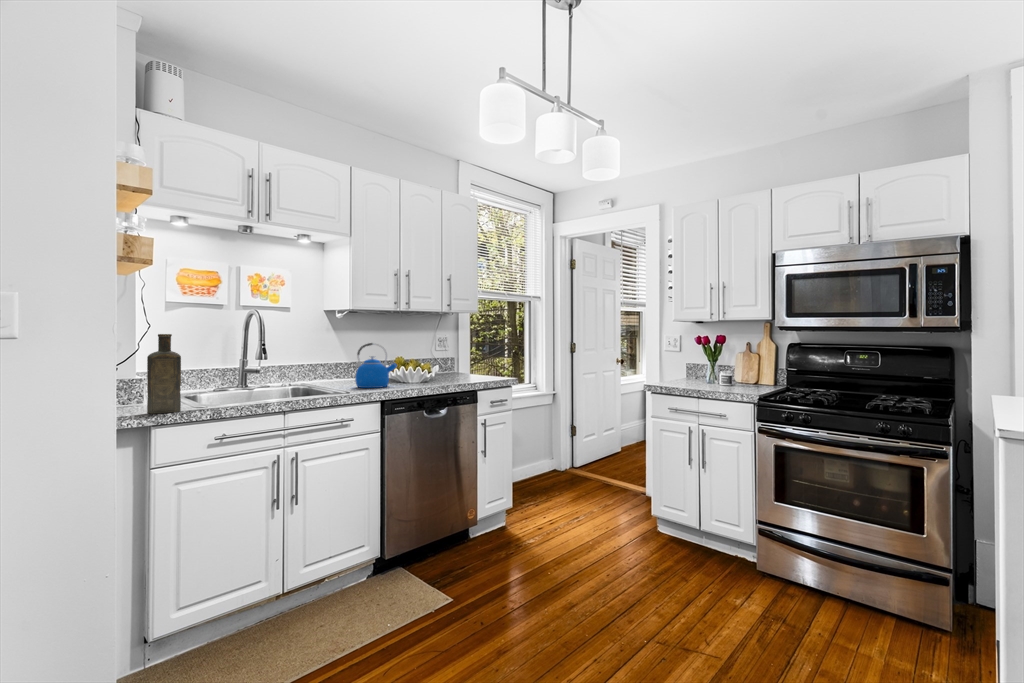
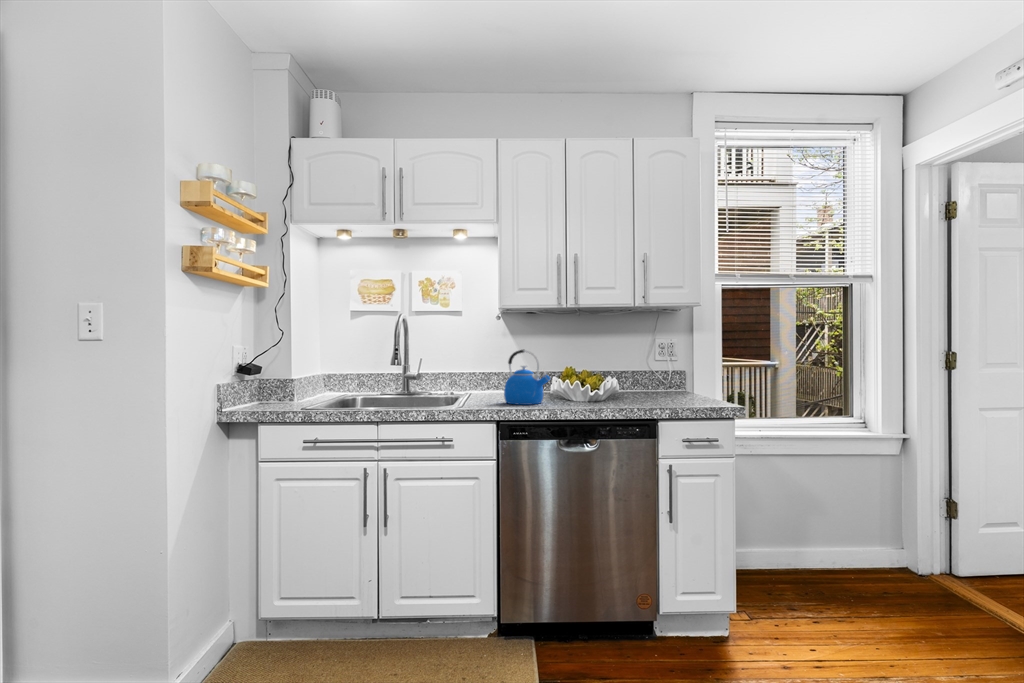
bottle: present [147,334,181,413] -> none [262,341,288,412]

